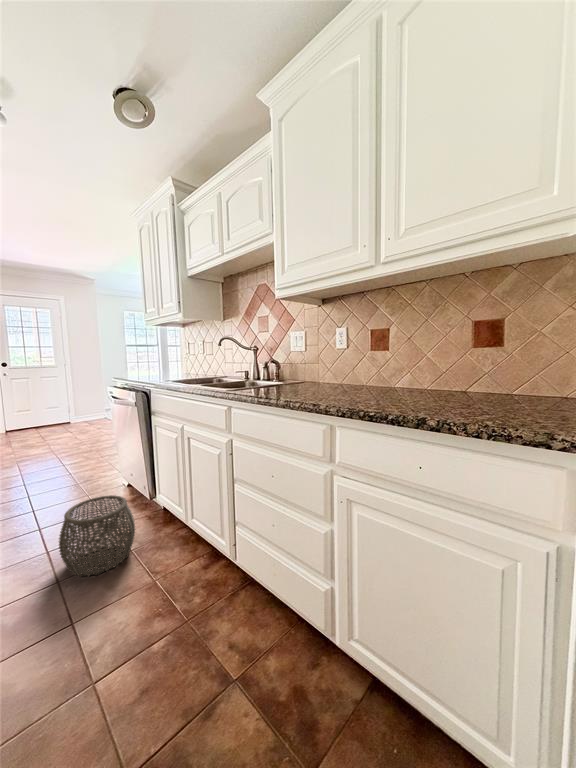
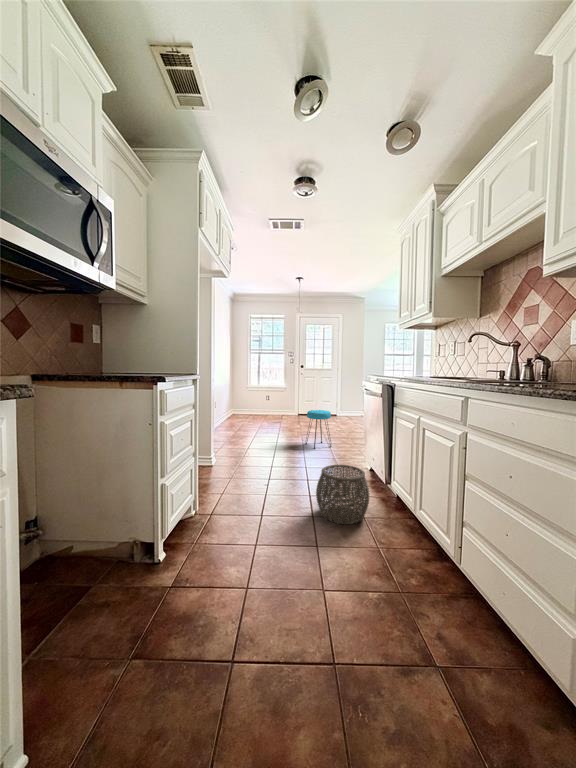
stool: none [24,425,70,478] -> present [305,410,331,448]

